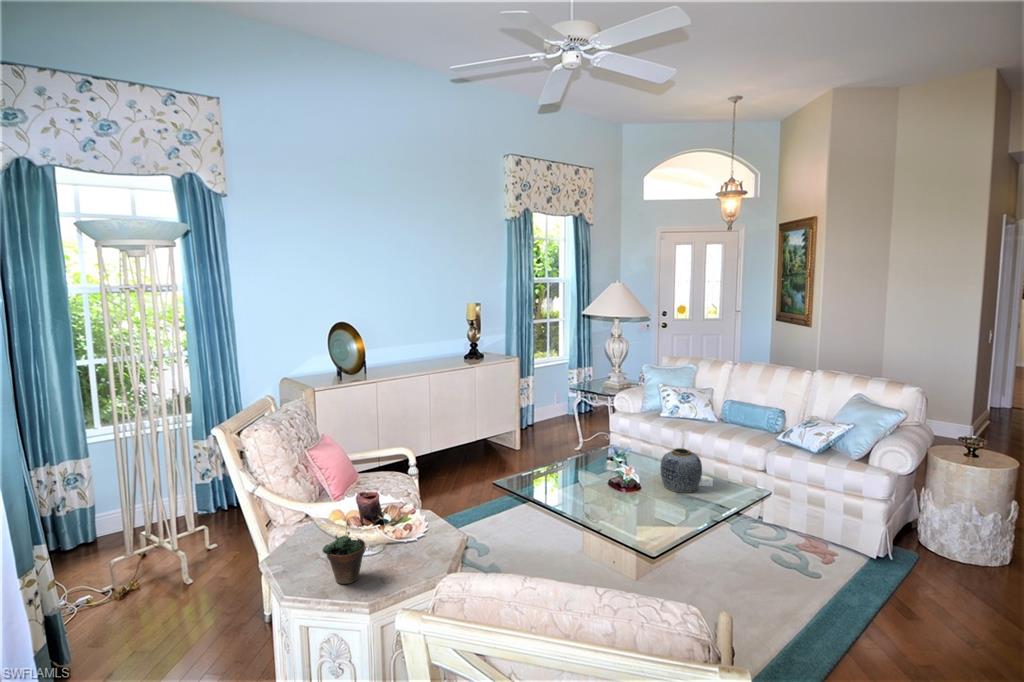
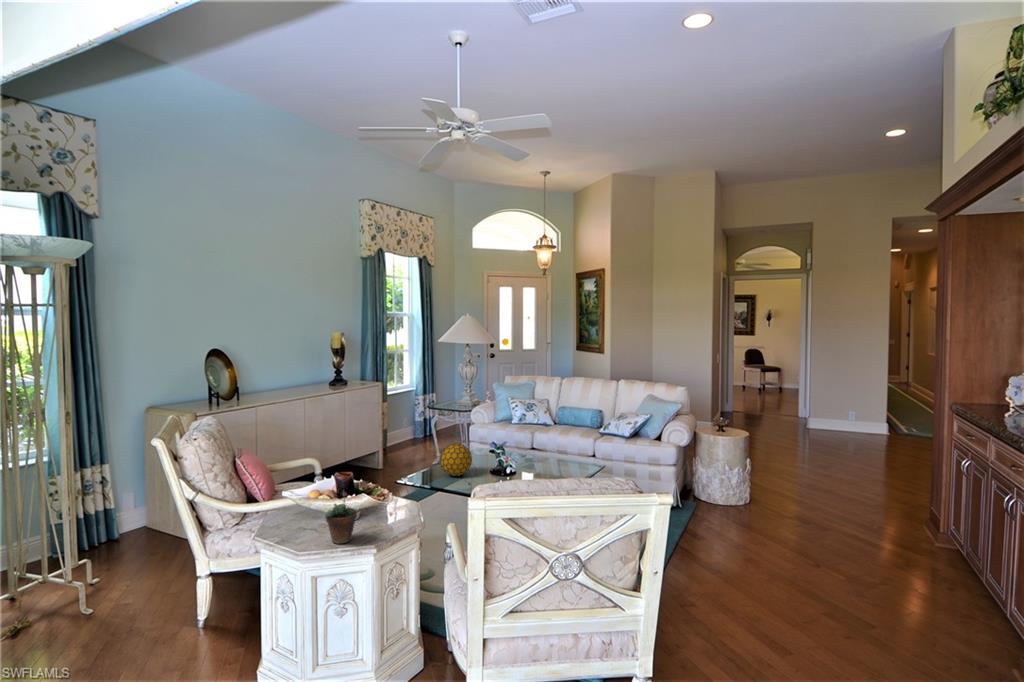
decorative ball: none [547,445,586,484] -> present [440,443,472,476]
vase: present [660,448,702,493] -> none [528,439,559,472]

